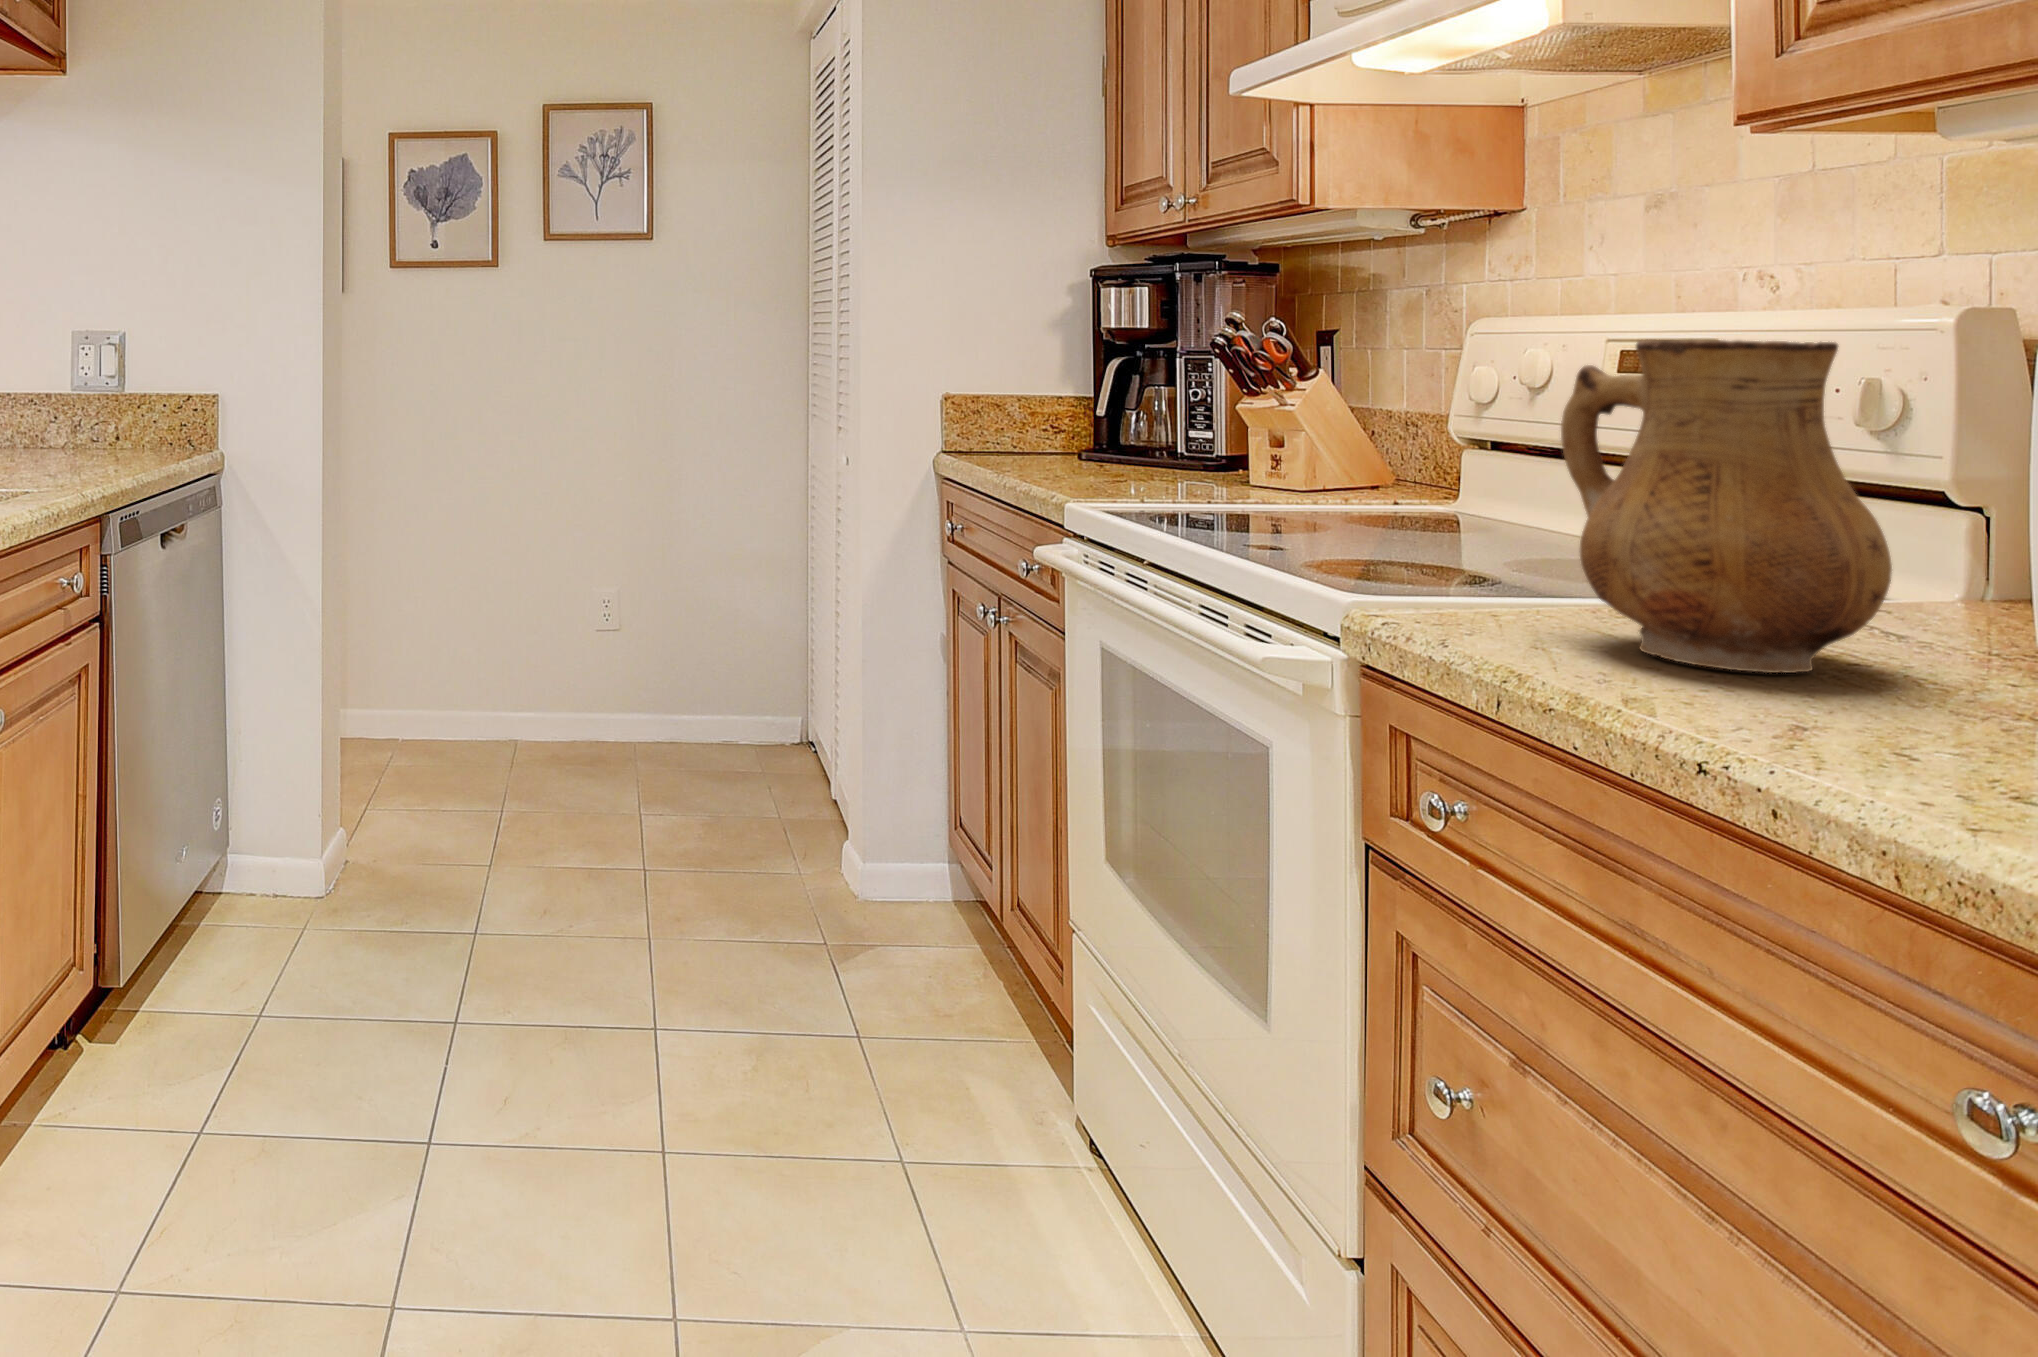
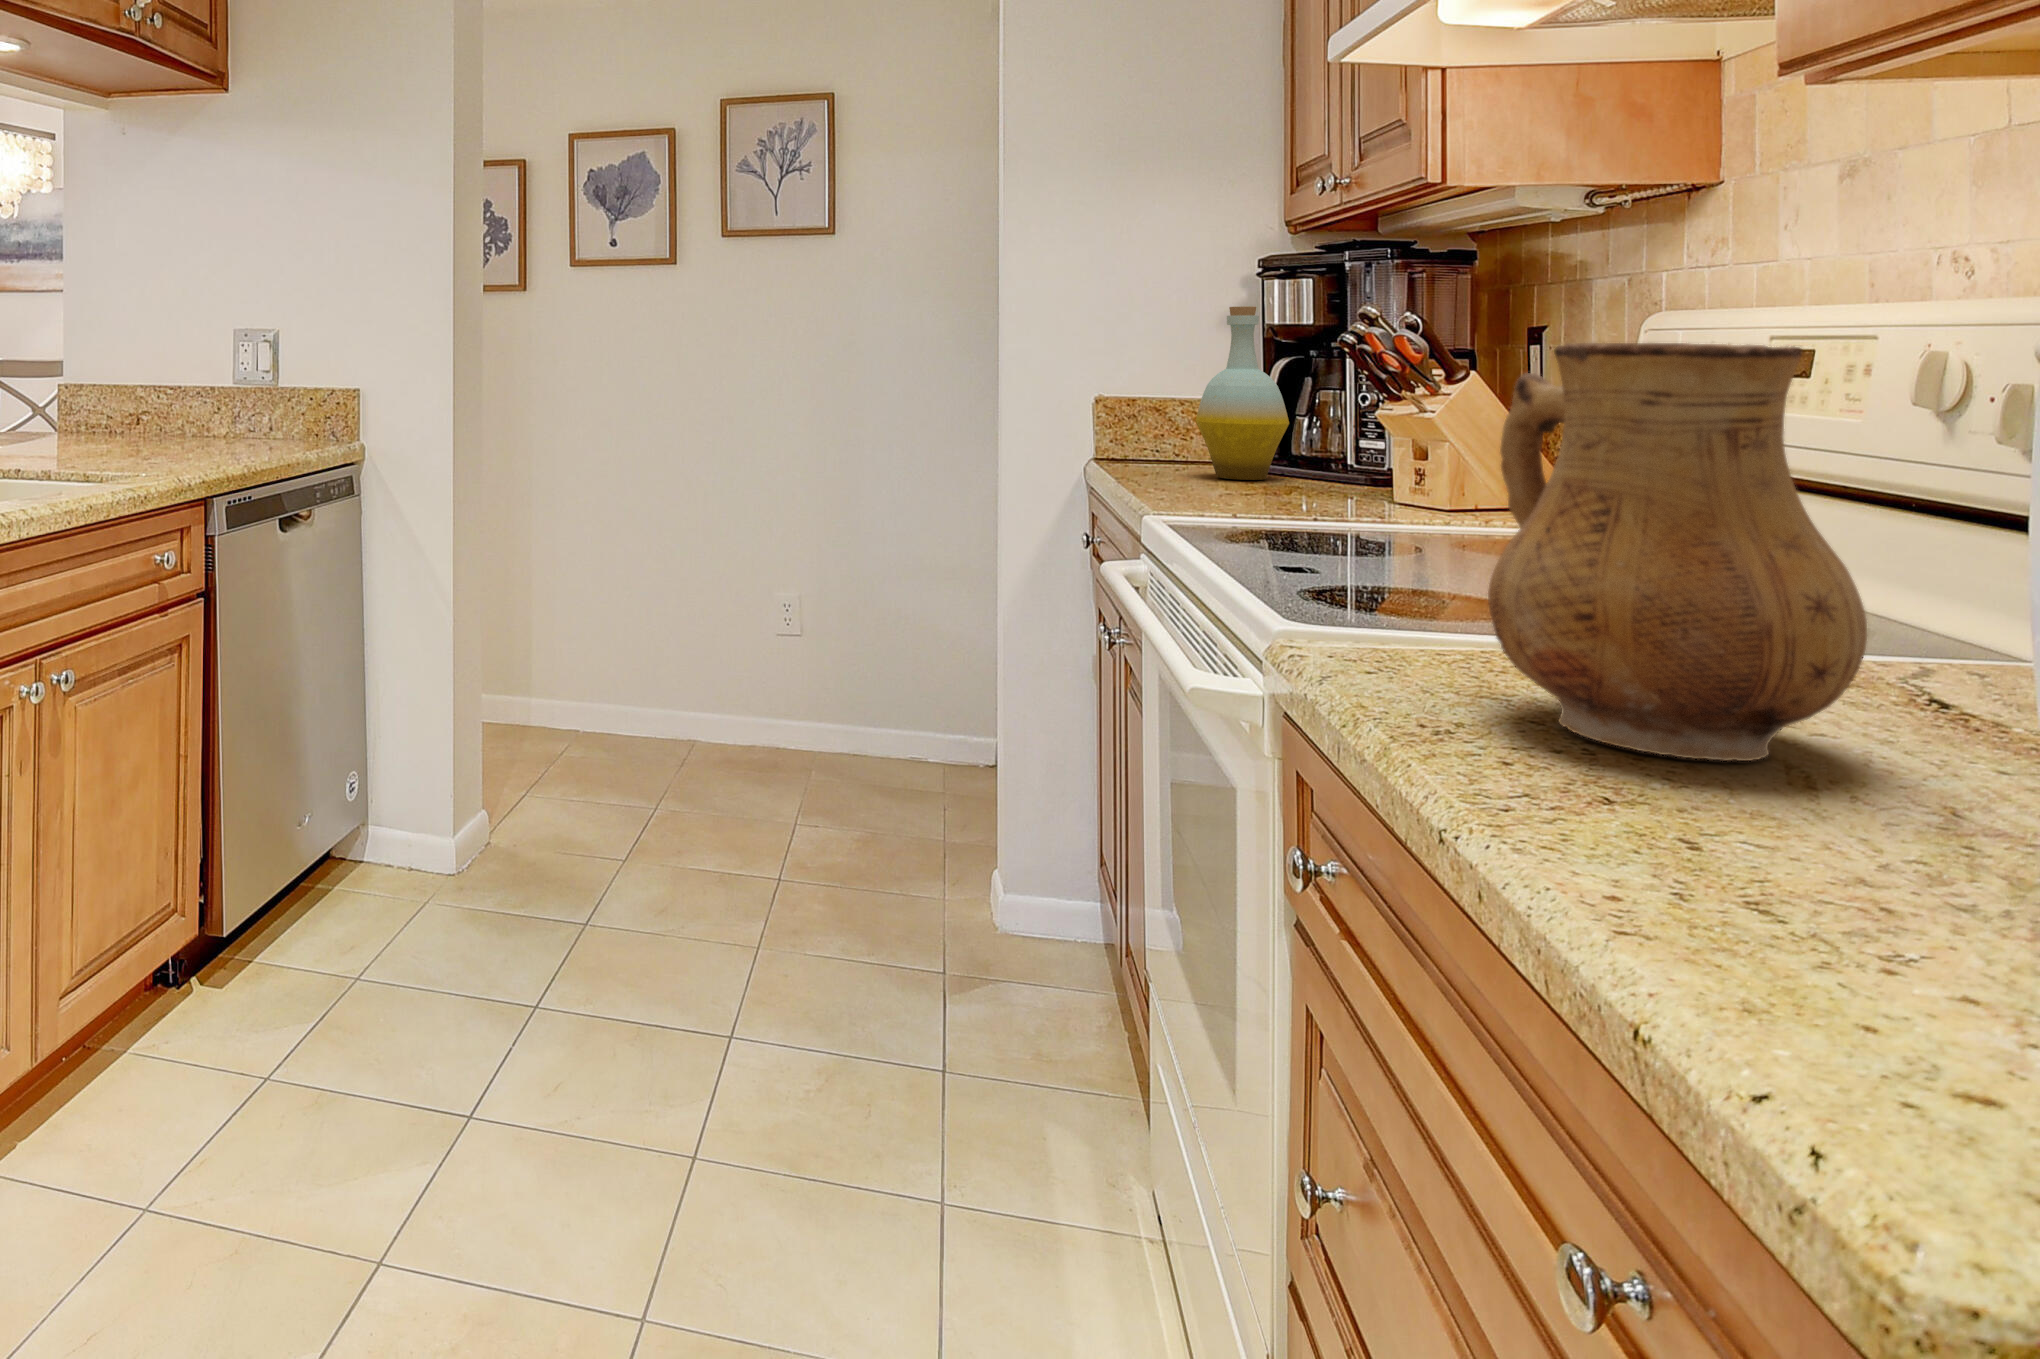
bottle: none [1051,312,1130,467] -> present [1195,306,1289,480]

